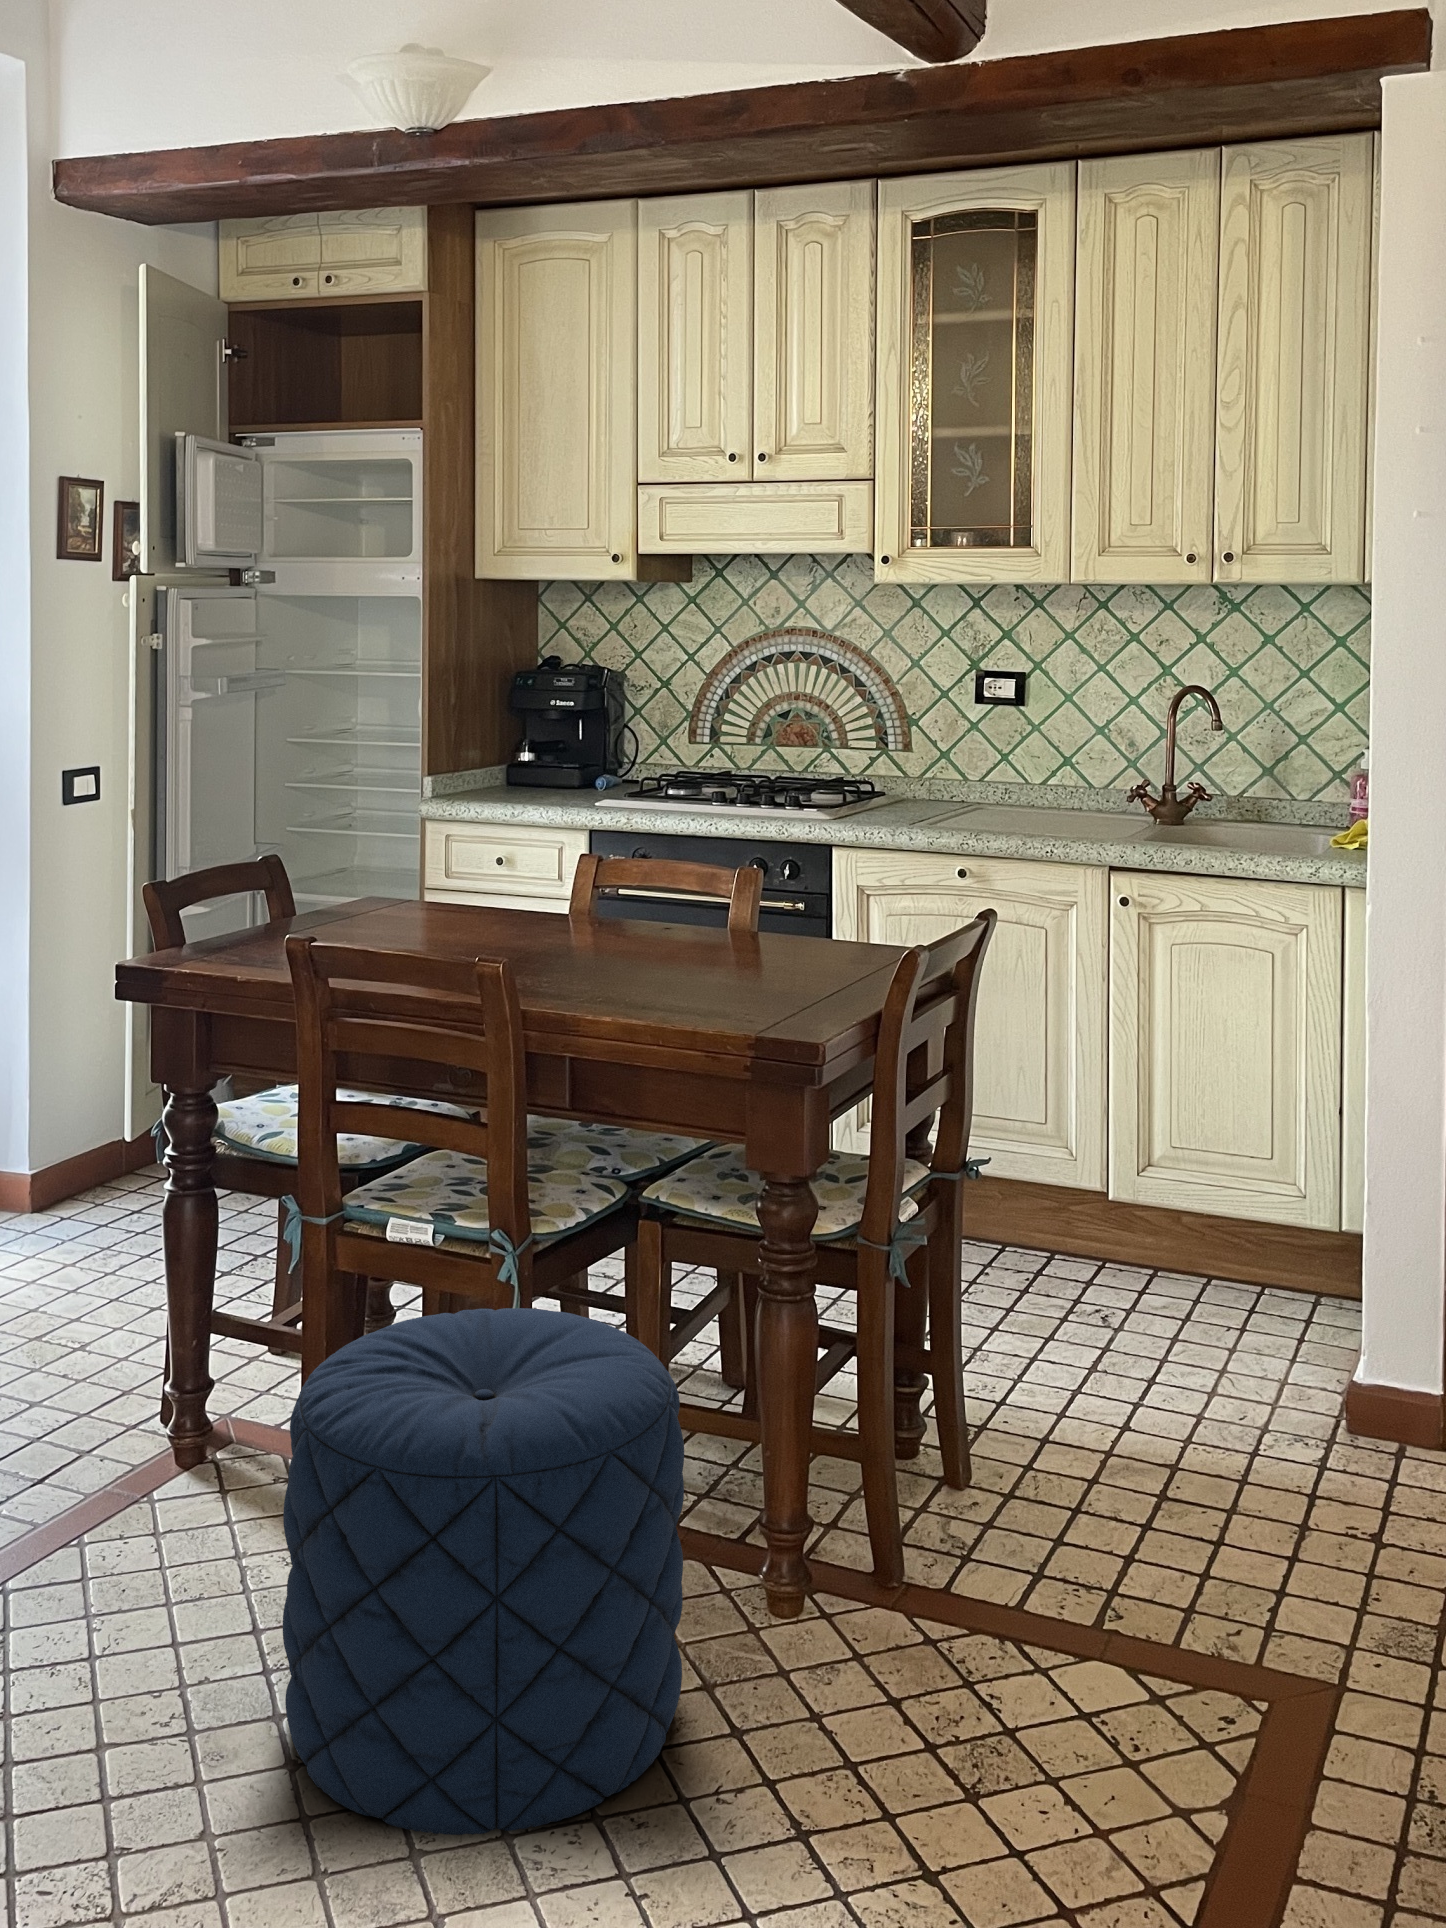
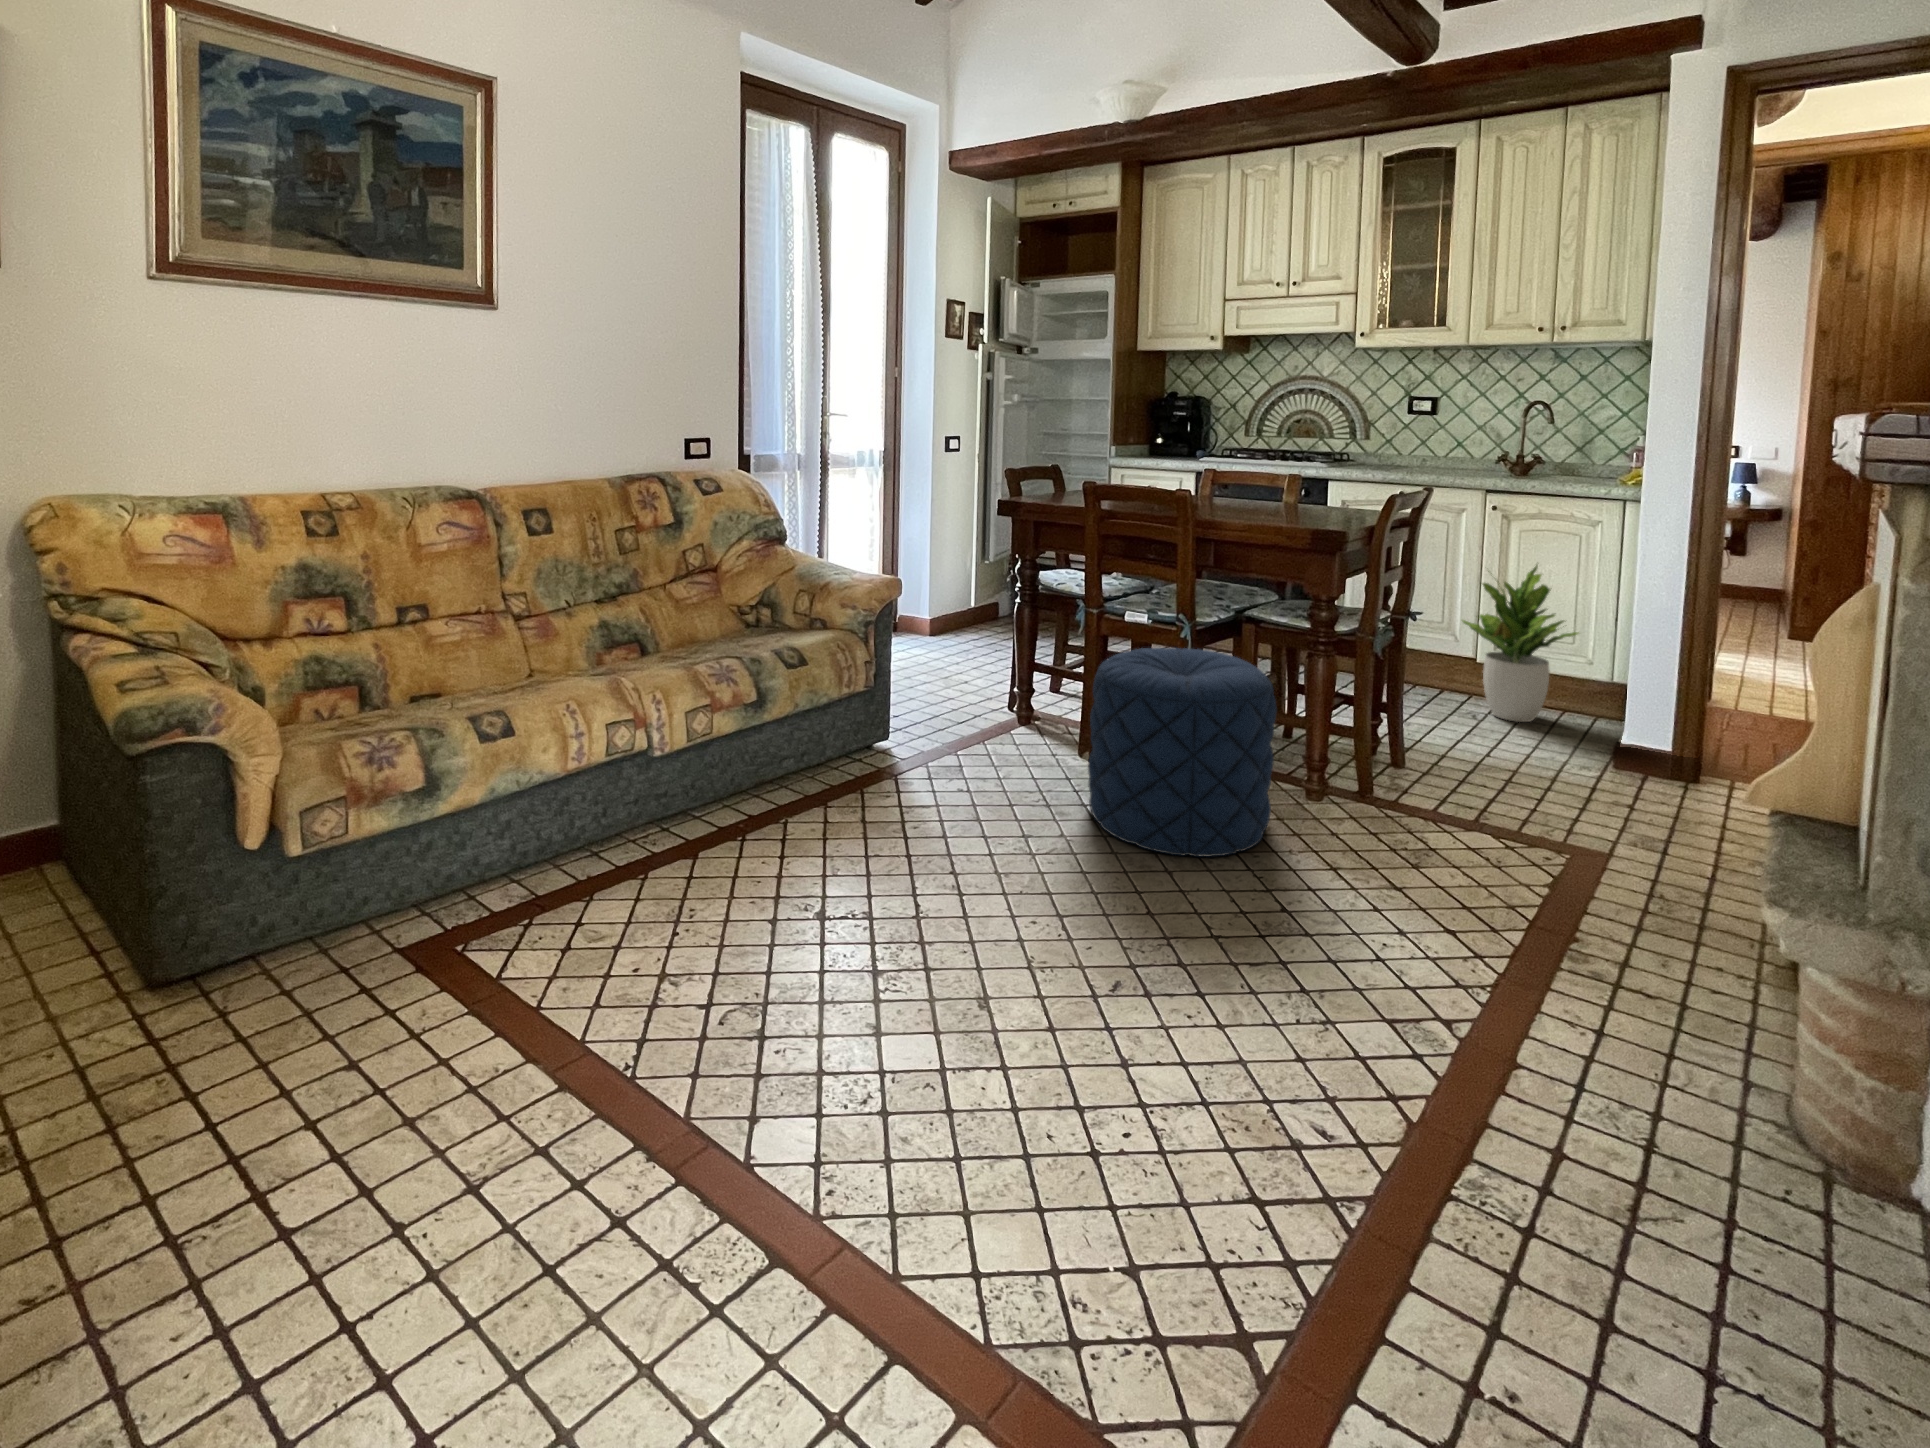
potted plant: none [1079,1006,1282,1323] -> present [1462,565,1579,722]

